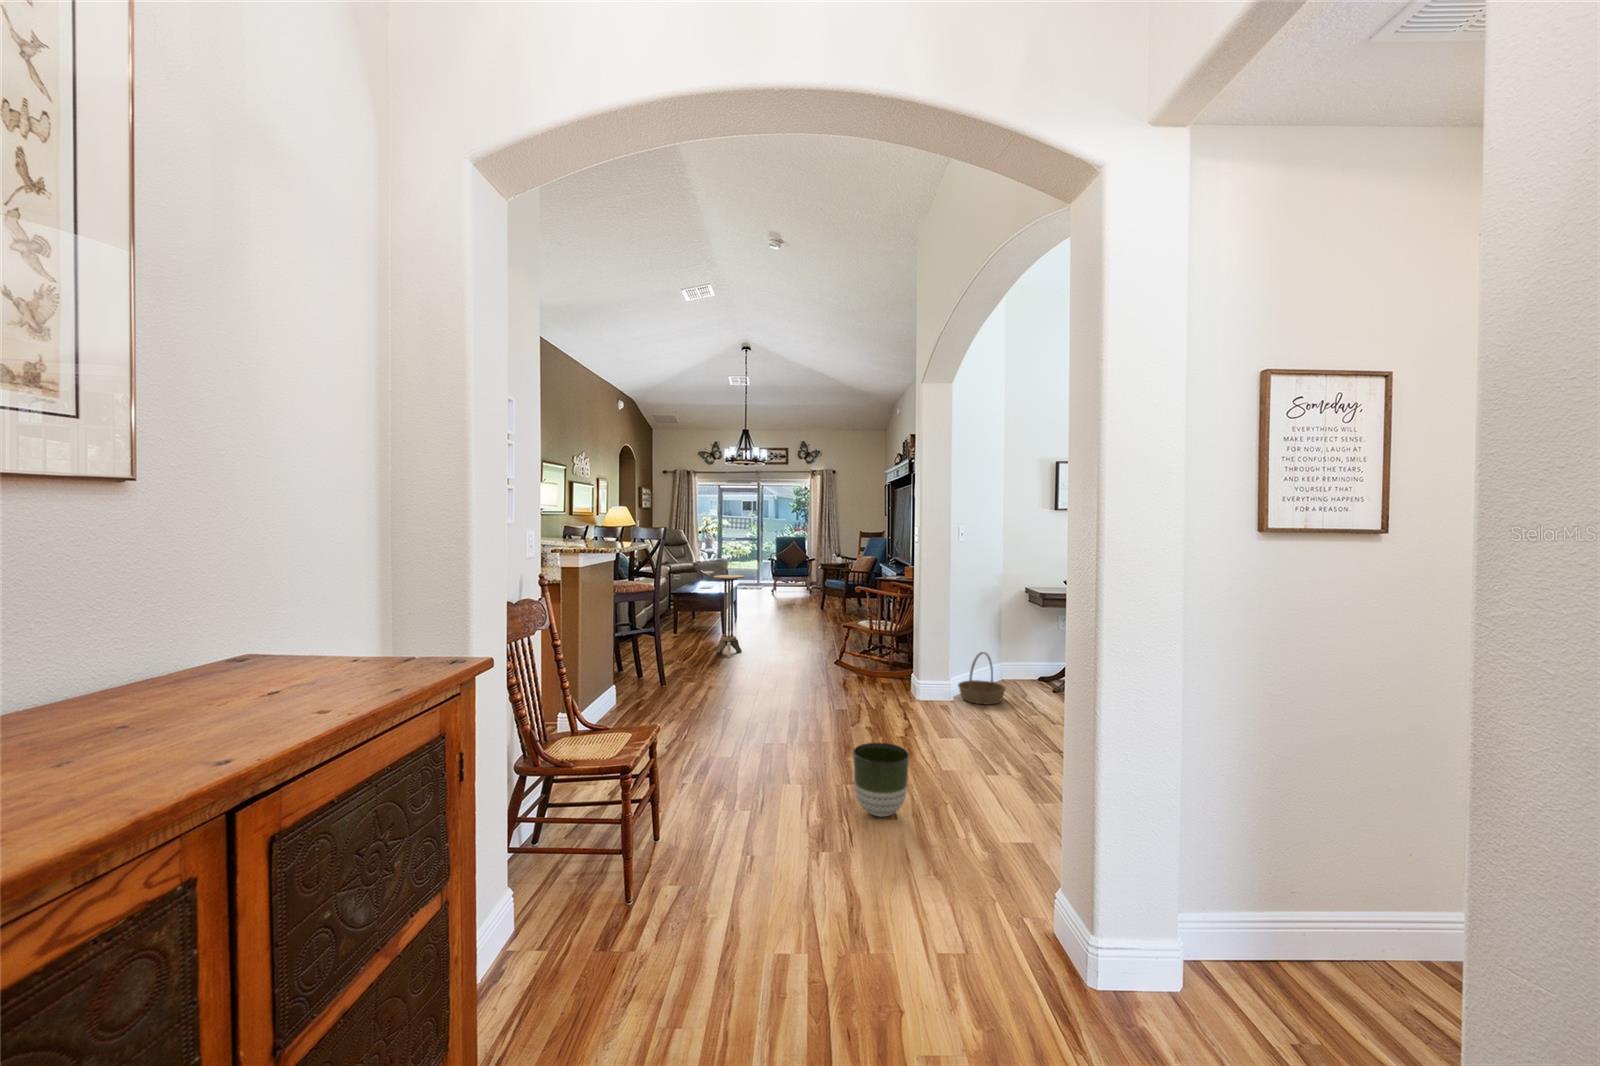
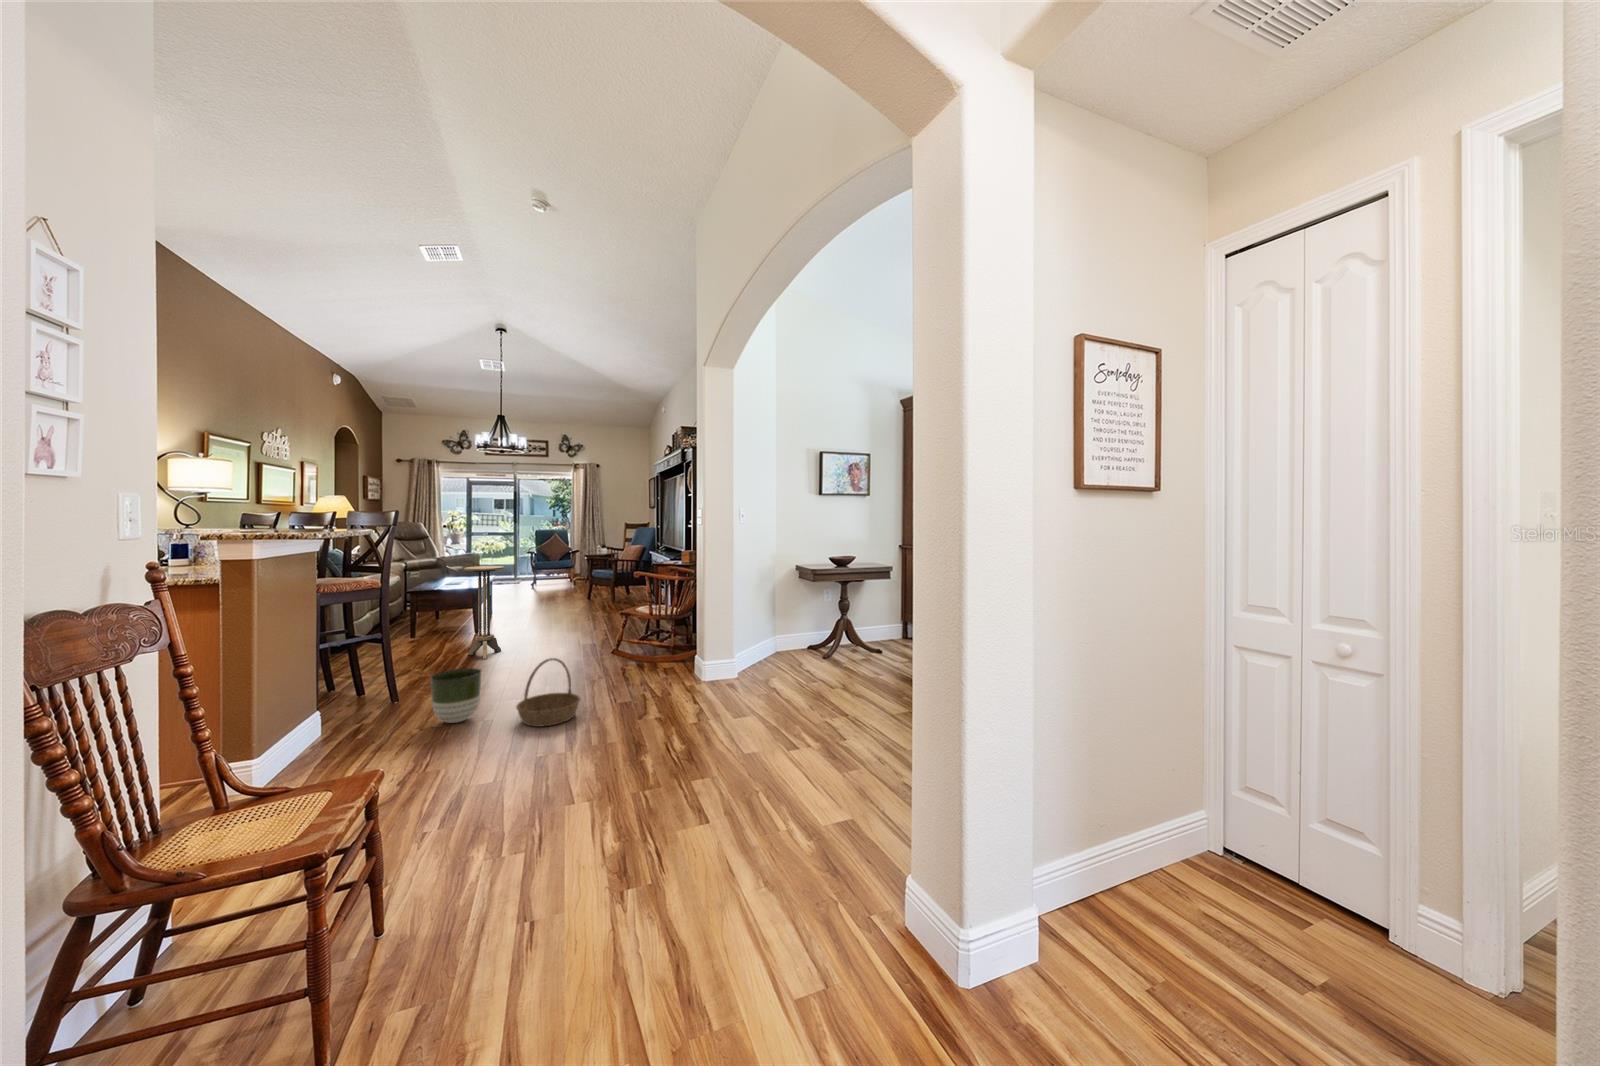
basket: present [958,652,1006,704] -> present [516,658,580,726]
planter: present [853,743,909,817] -> present [430,668,482,723]

